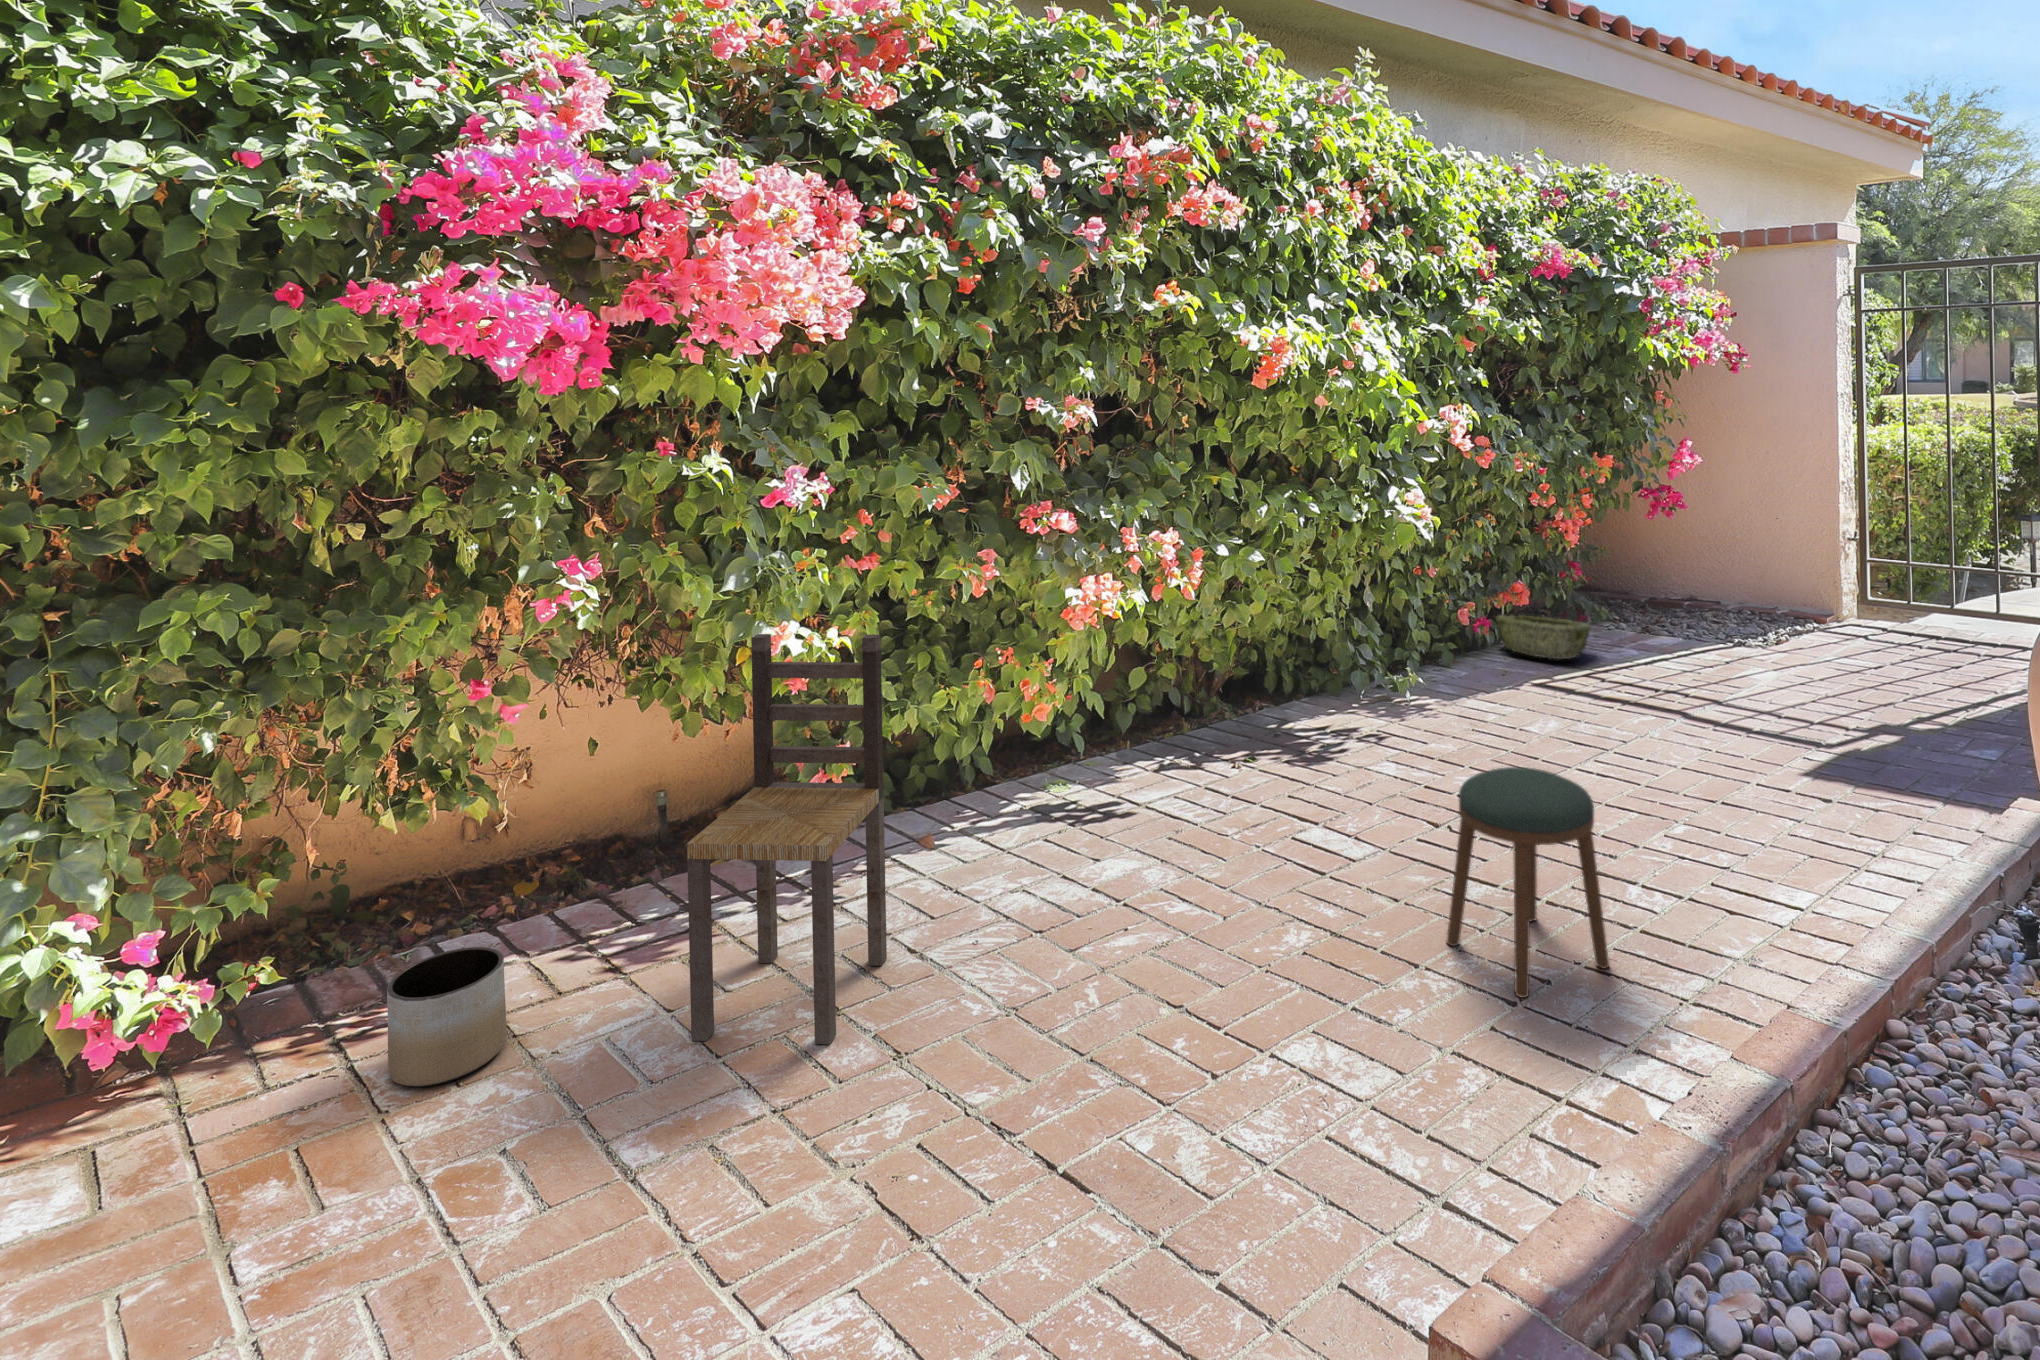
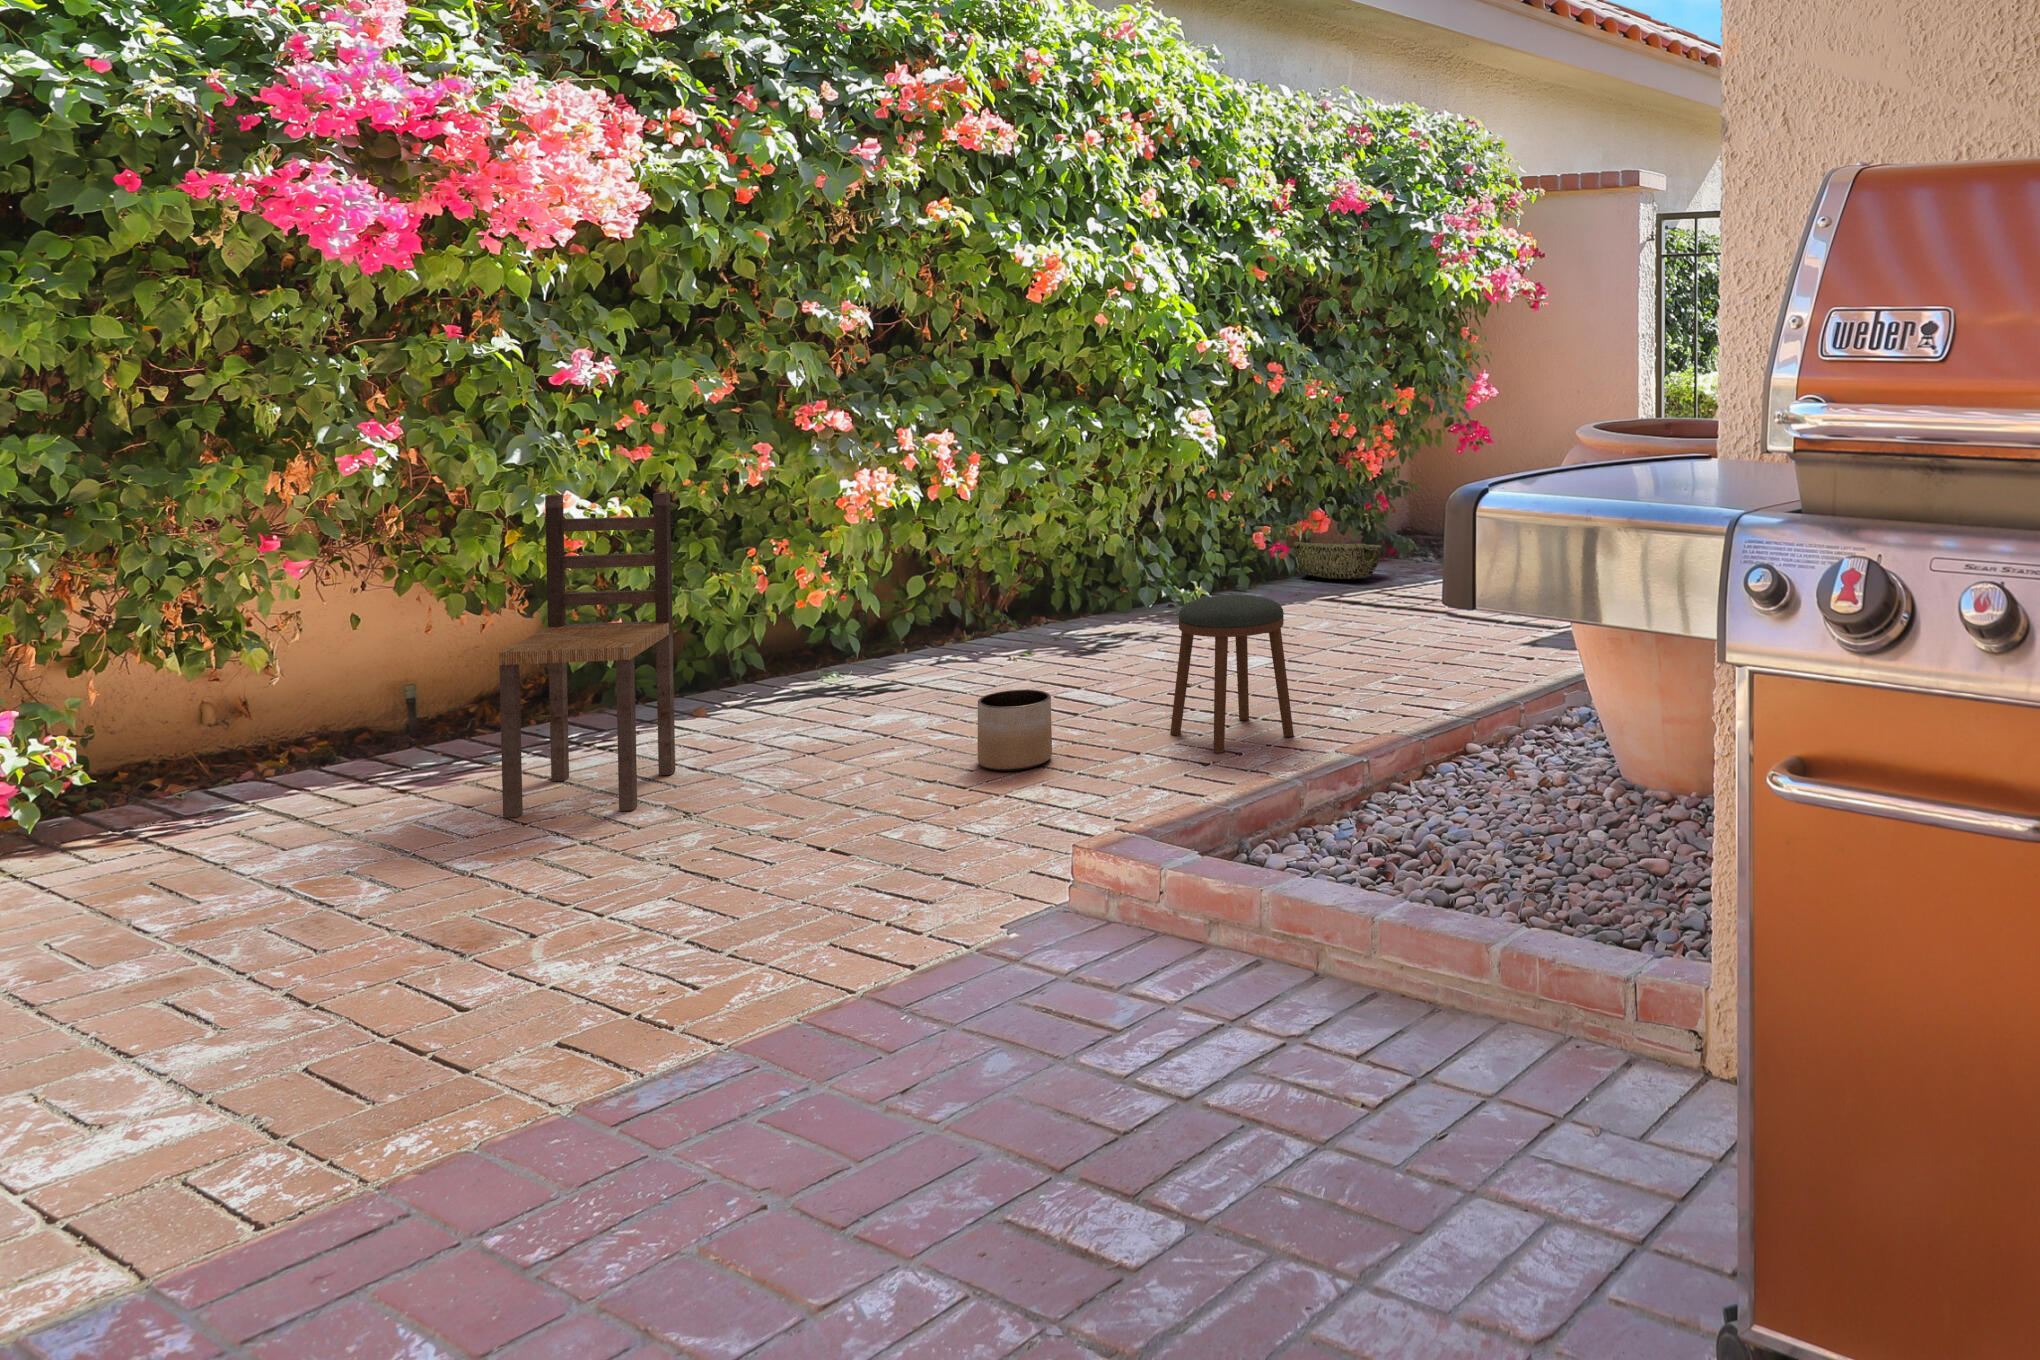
planter: present [387,947,507,1087] -> present [977,690,1052,771]

